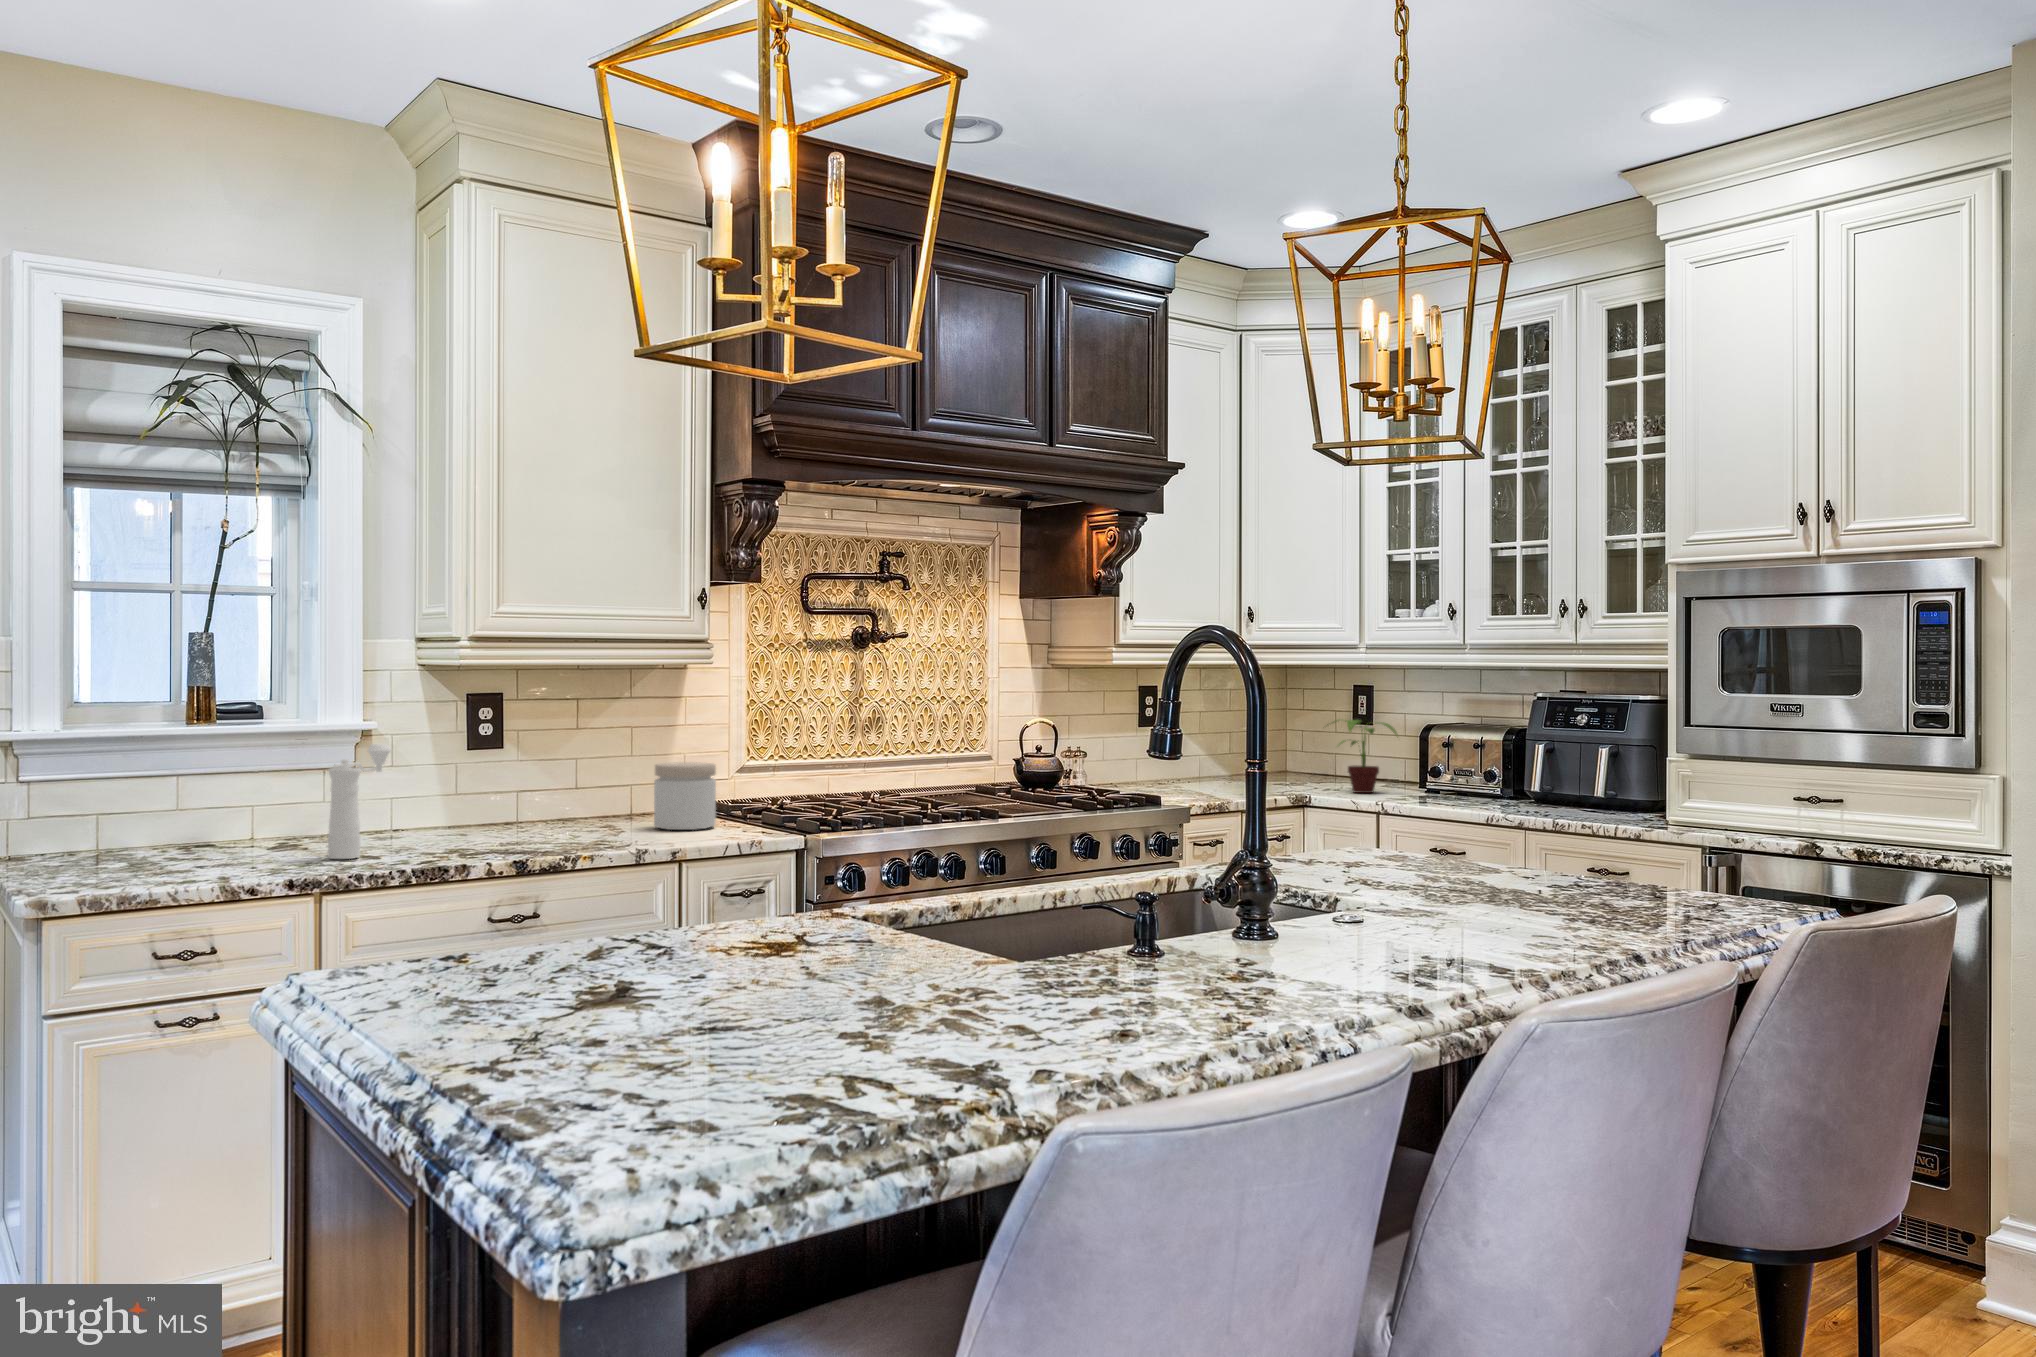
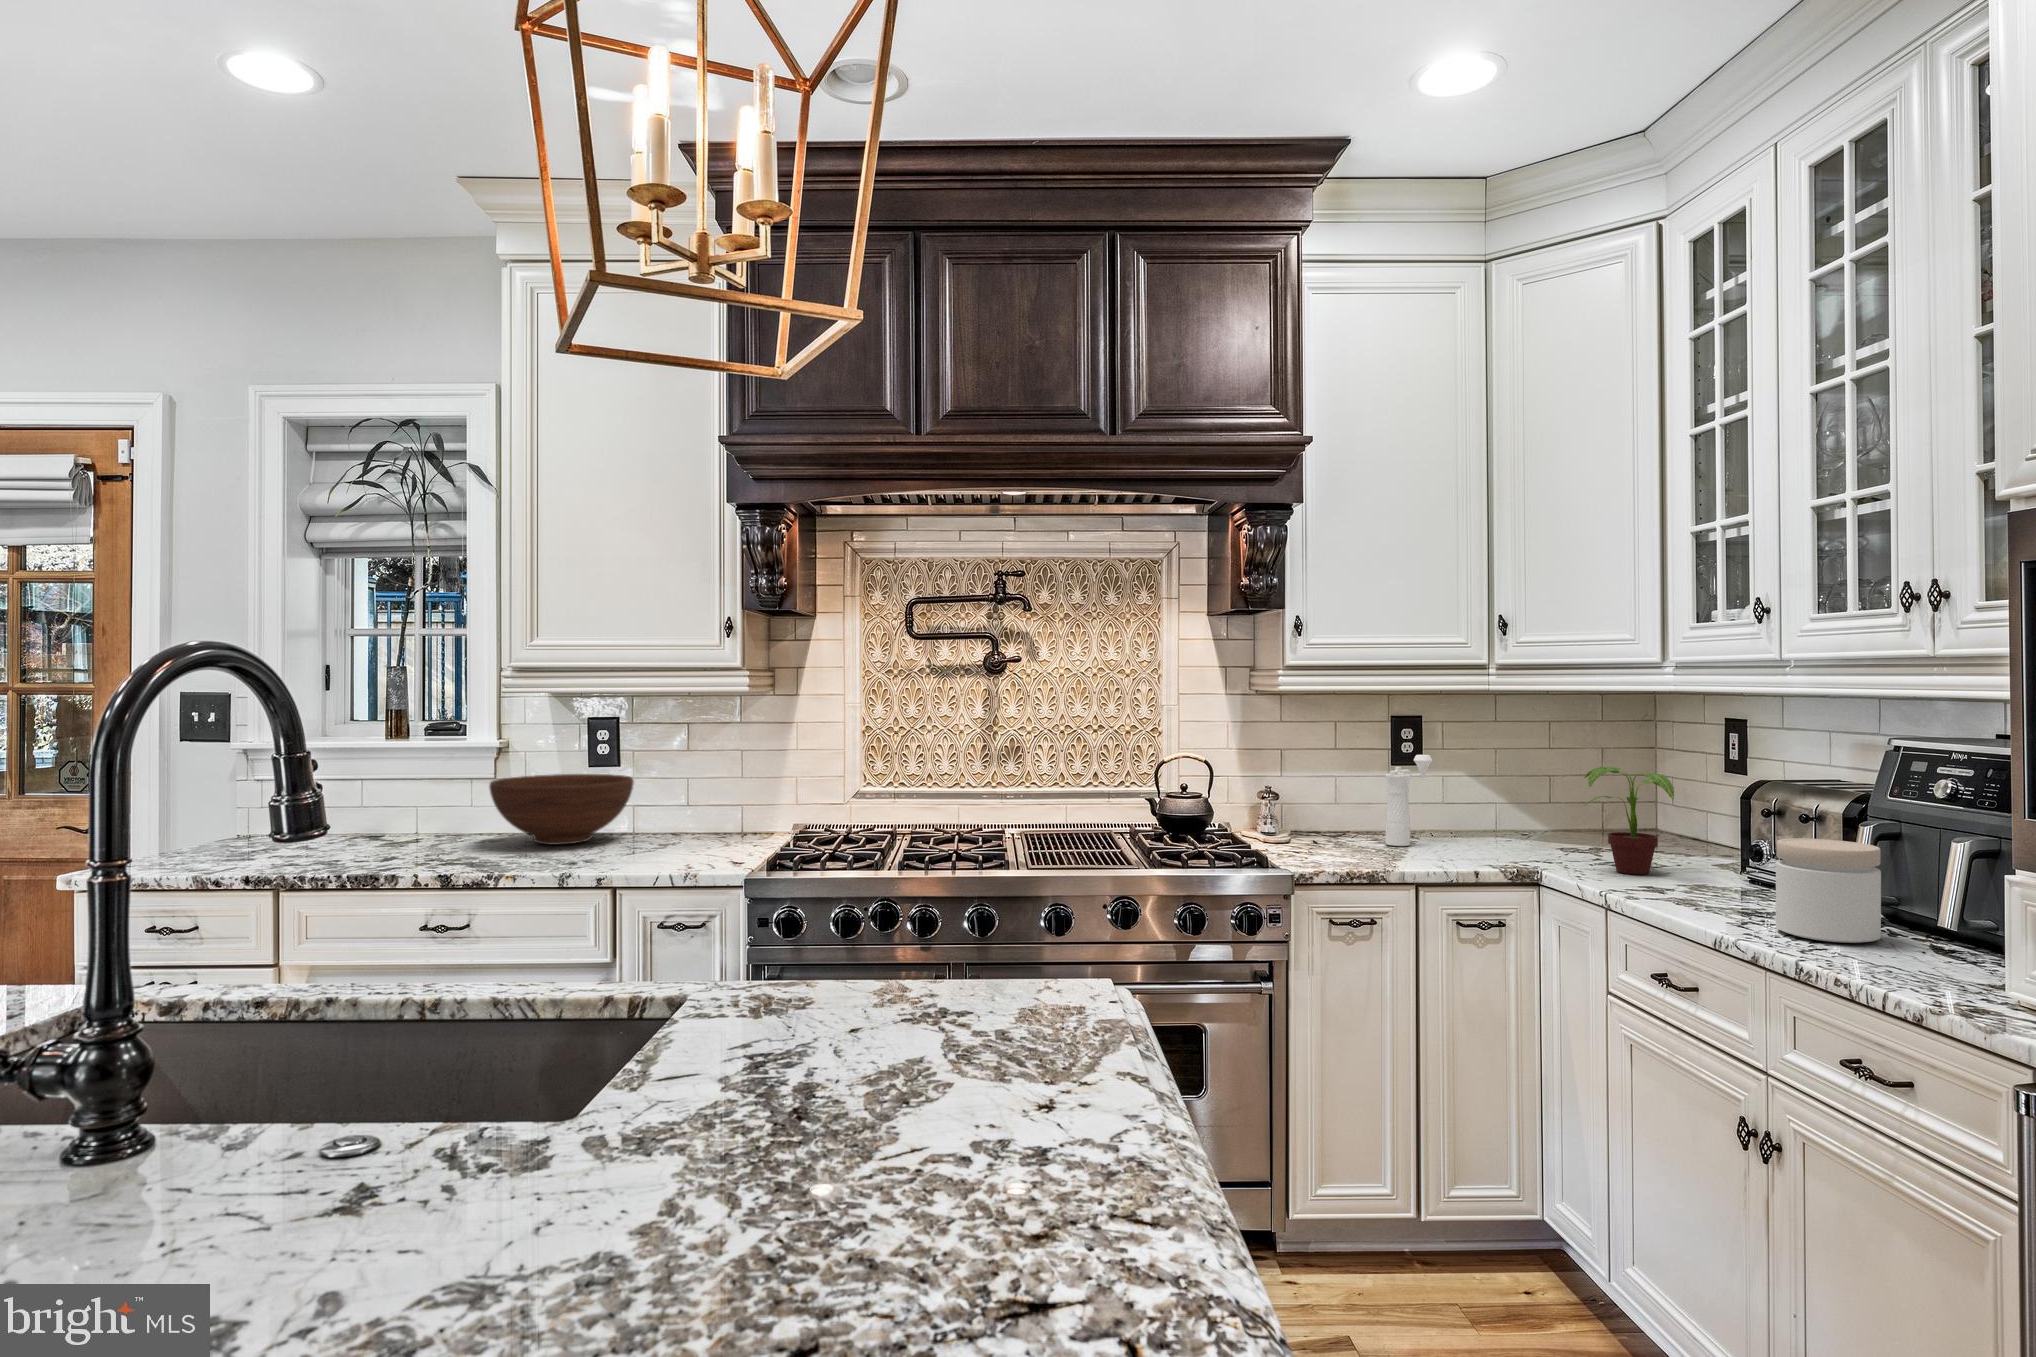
pepper mill: present [328,744,391,859] -> present [1386,755,1432,846]
fruit bowl: none [413,757,576,835] -> present [489,774,634,845]
jar: present [654,762,716,830] -> present [1776,838,1881,943]

